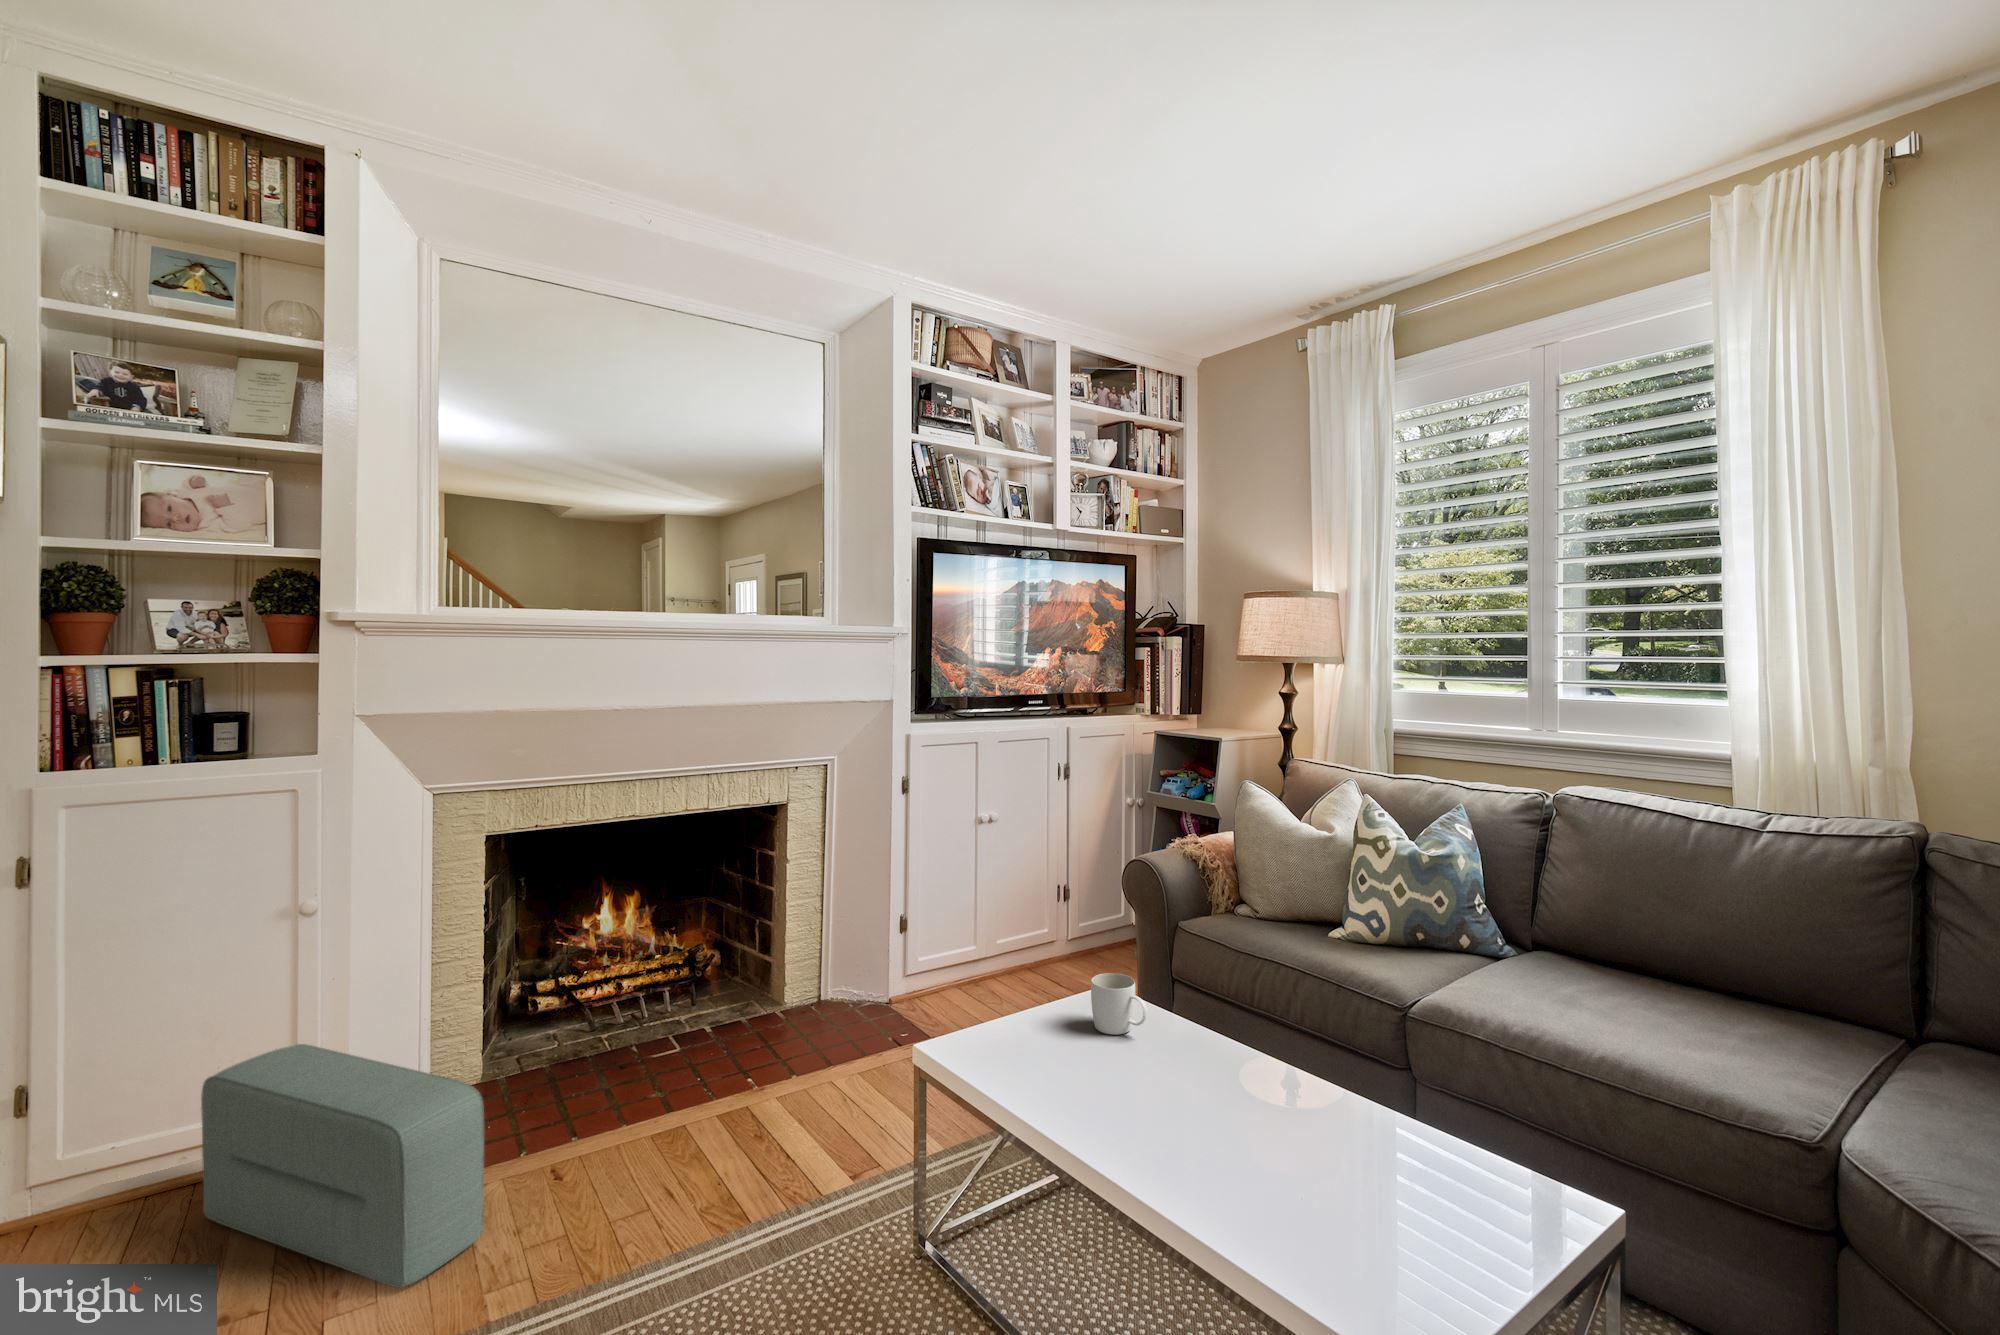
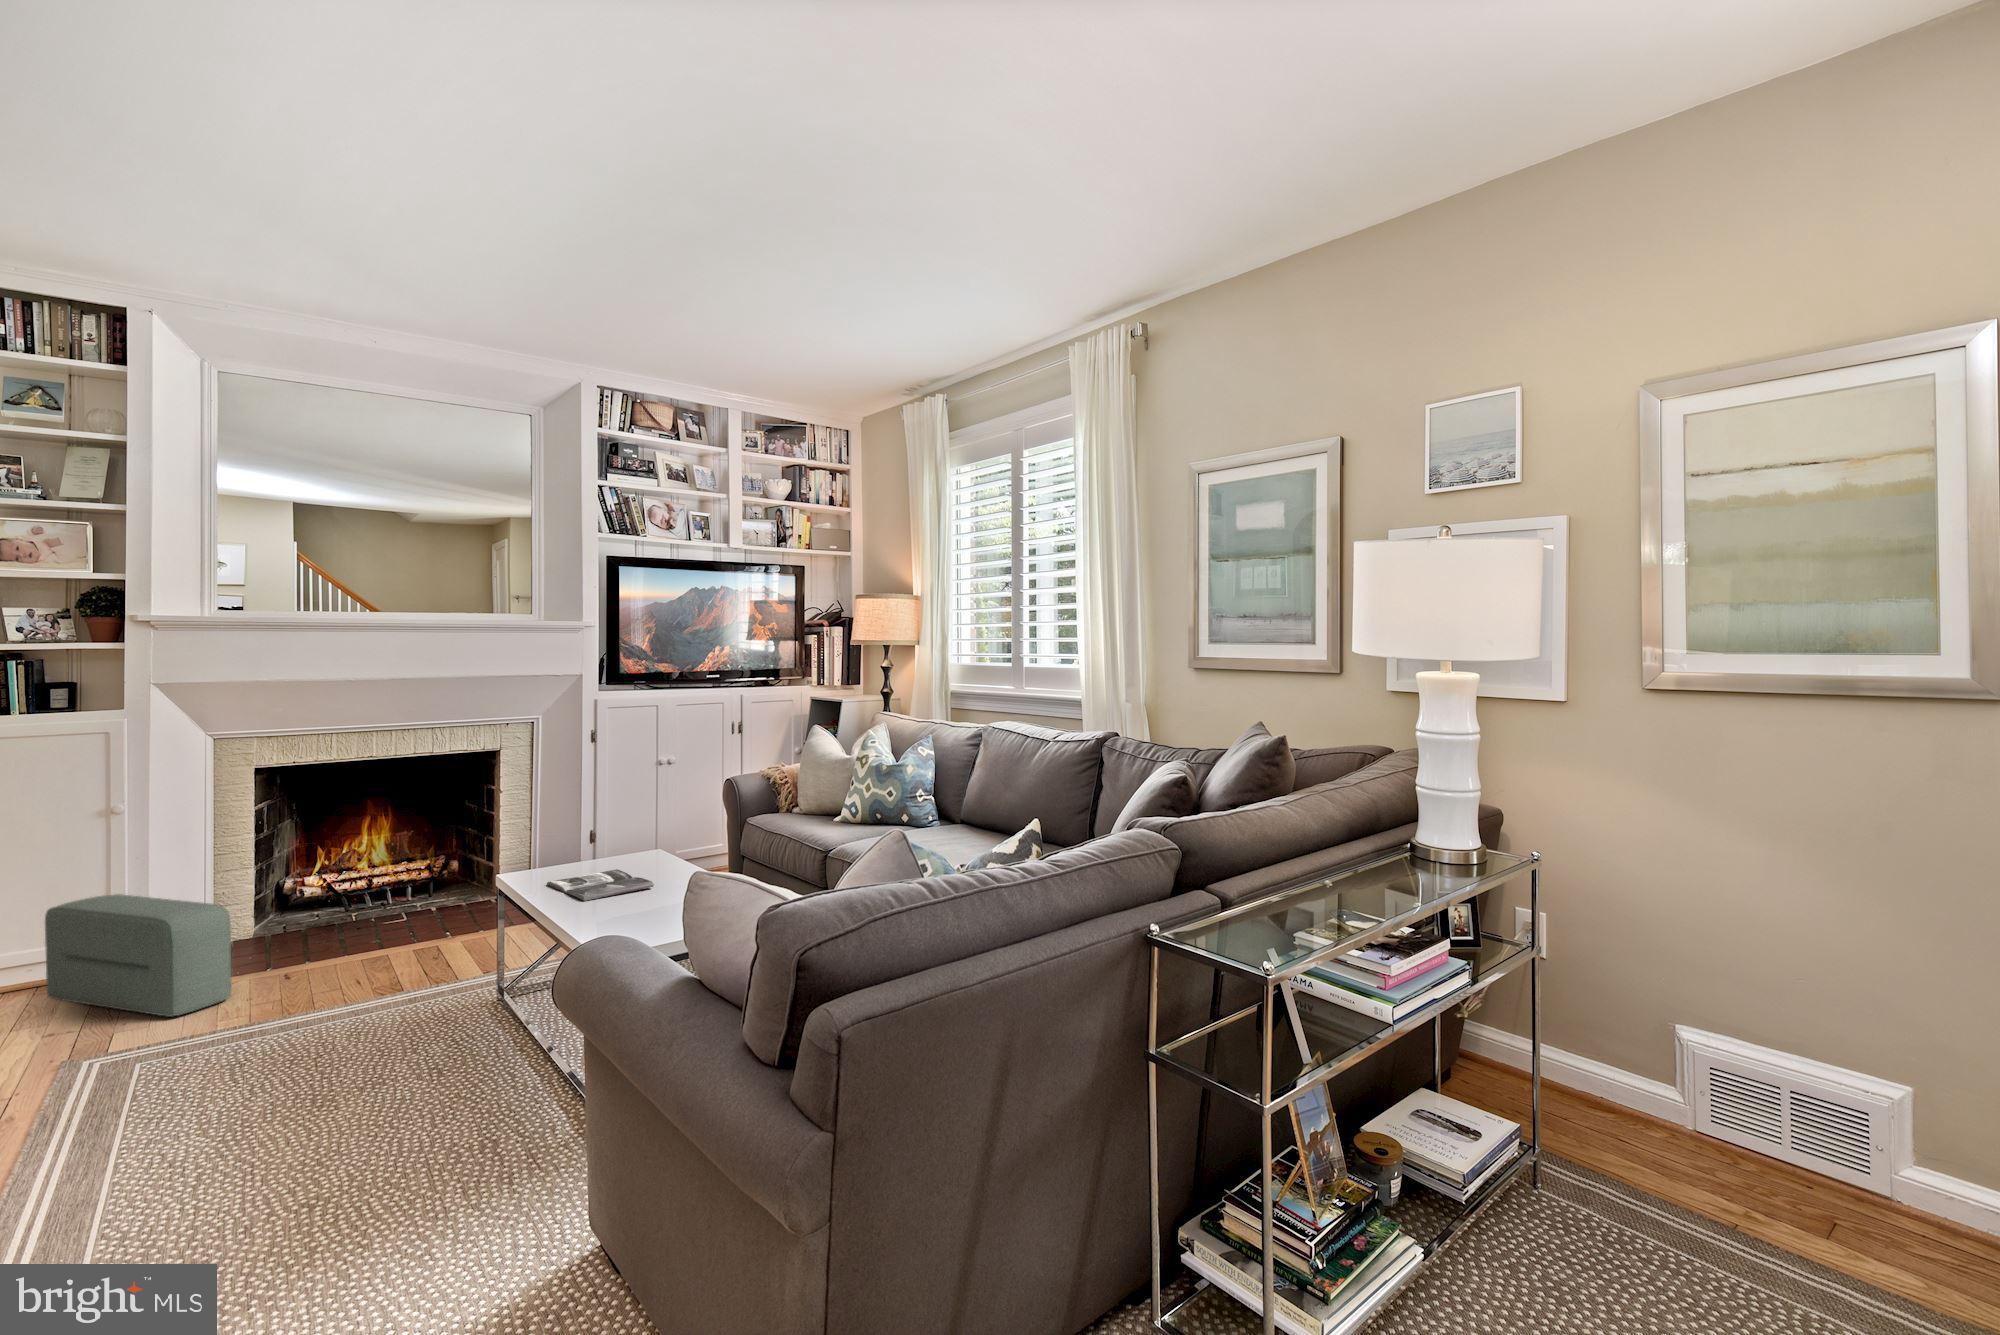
mug: present [1091,973,1147,1035] -> none [617,831,645,864]
magazine: none [1048,1060,1254,1169] -> present [547,869,654,901]

